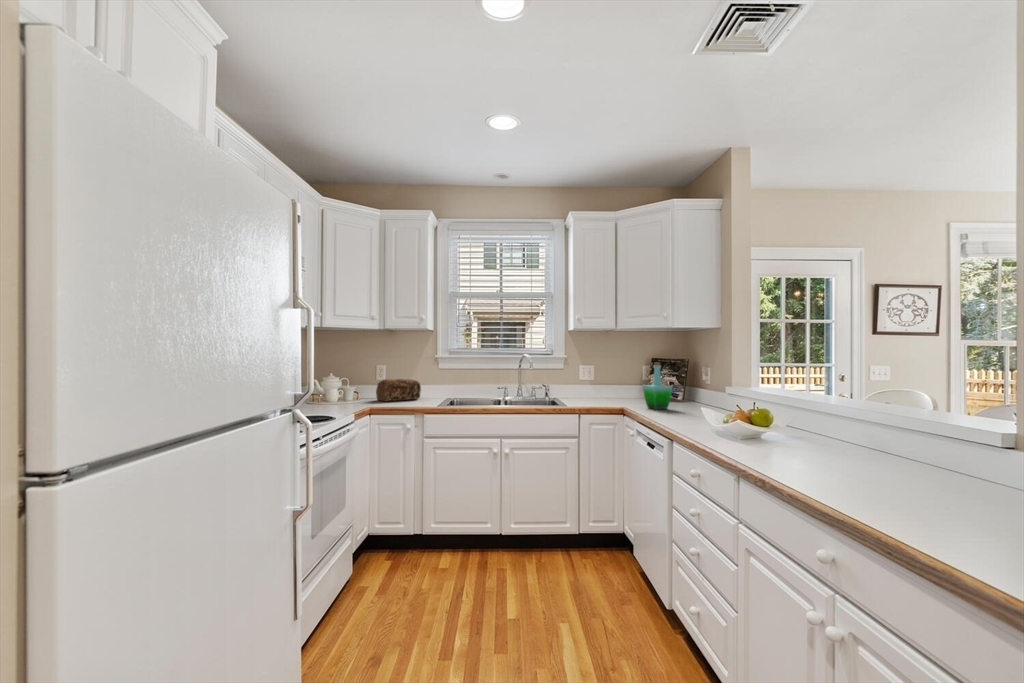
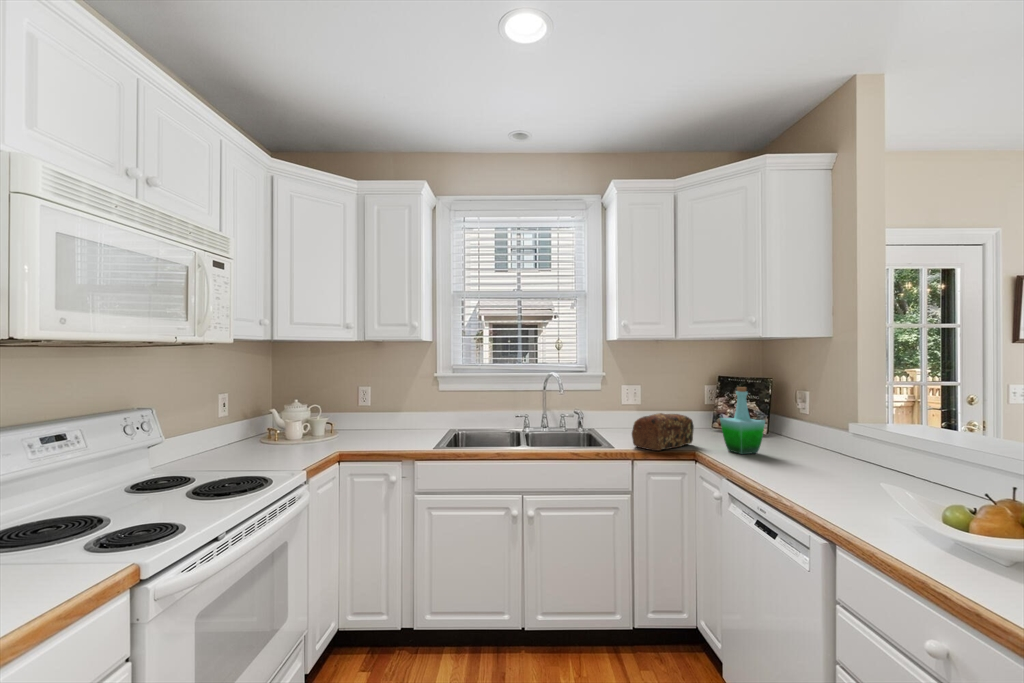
bread loaf: present [376,379,421,401] -> present [632,413,694,451]

